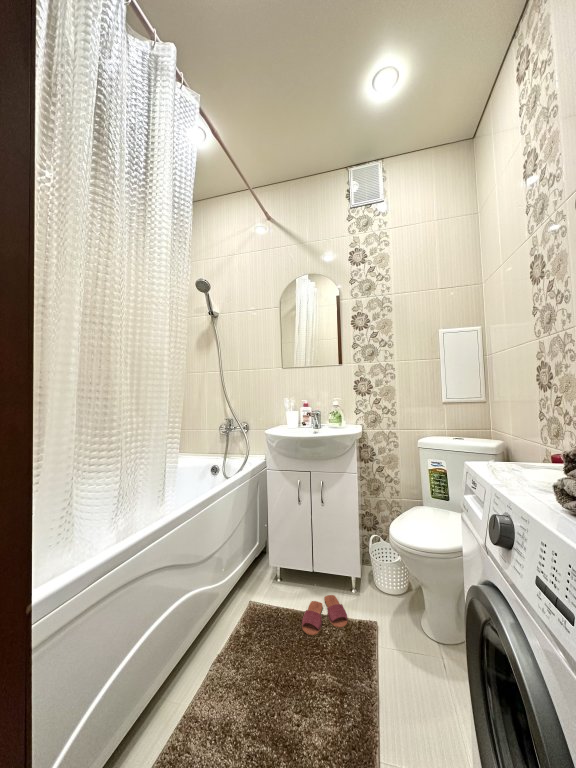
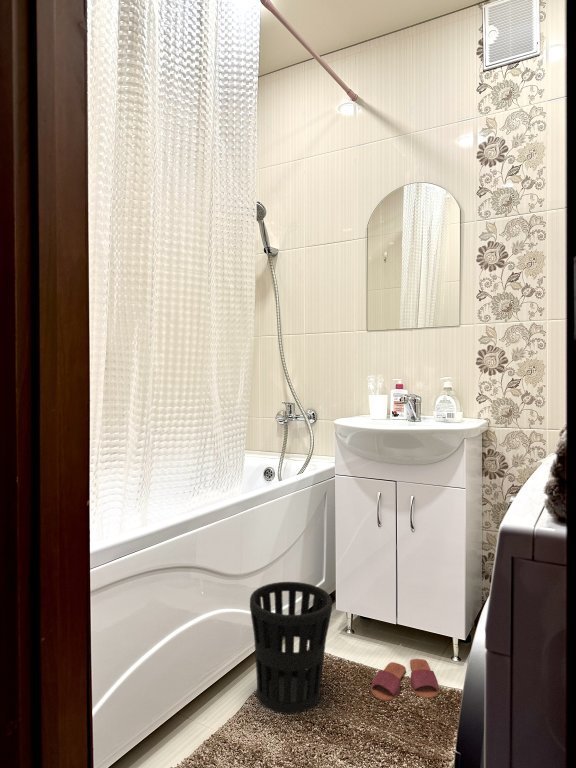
wastebasket: none [211,553,273,663] -> present [250,582,332,713]

